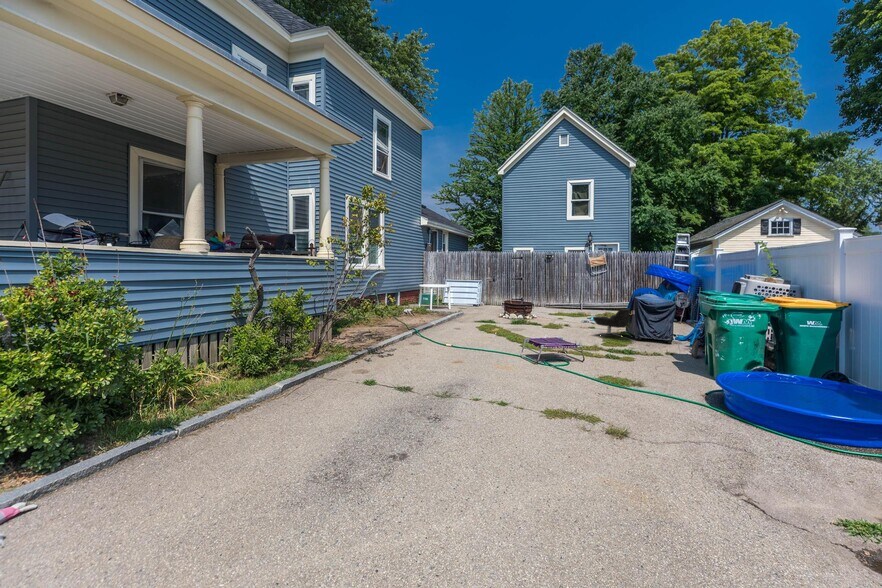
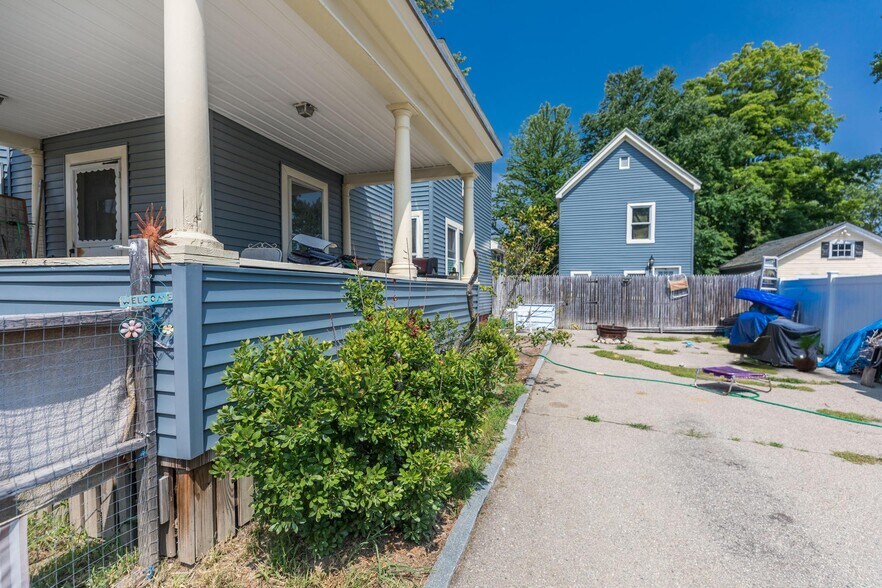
potted tree: none [644,303,670,342] -> present [793,335,818,371]

